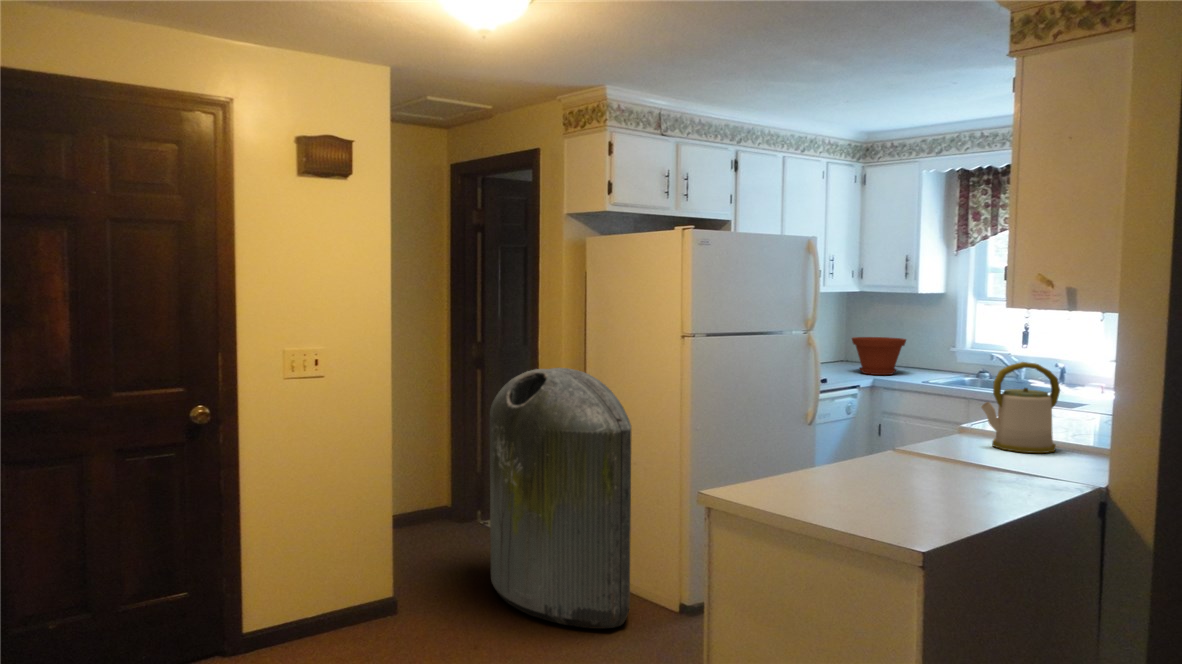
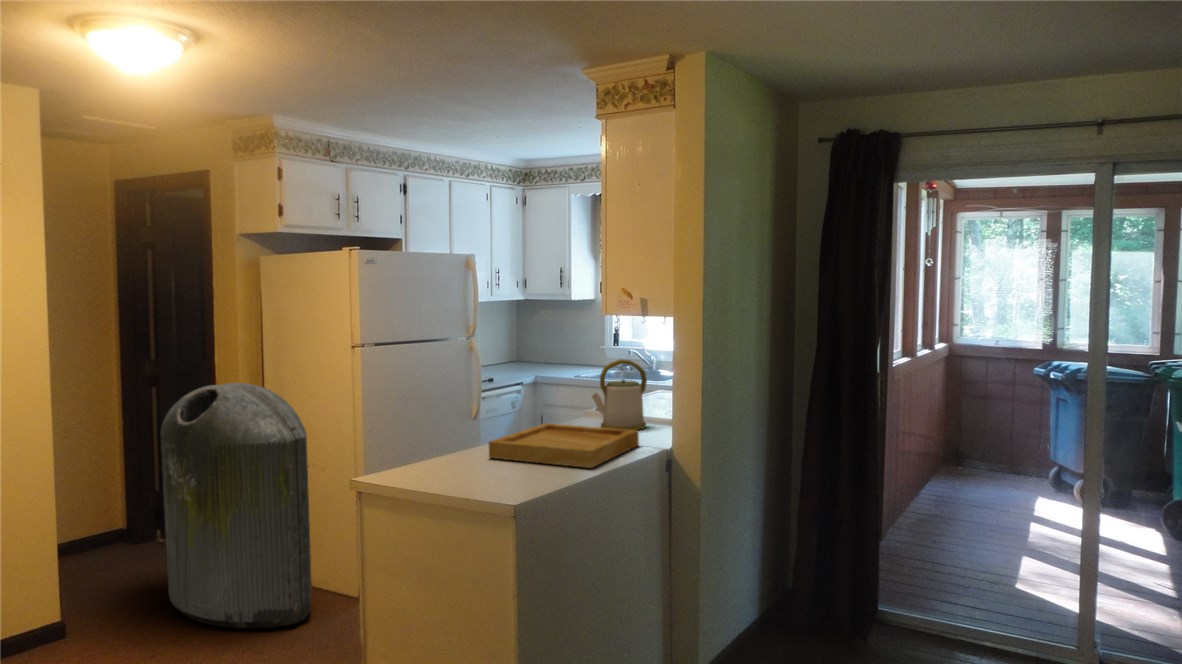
plant pot: present [852,337,906,375] -> none [518,338,563,371]
tray: none [860,435,1059,497] -> present [489,424,639,468]

